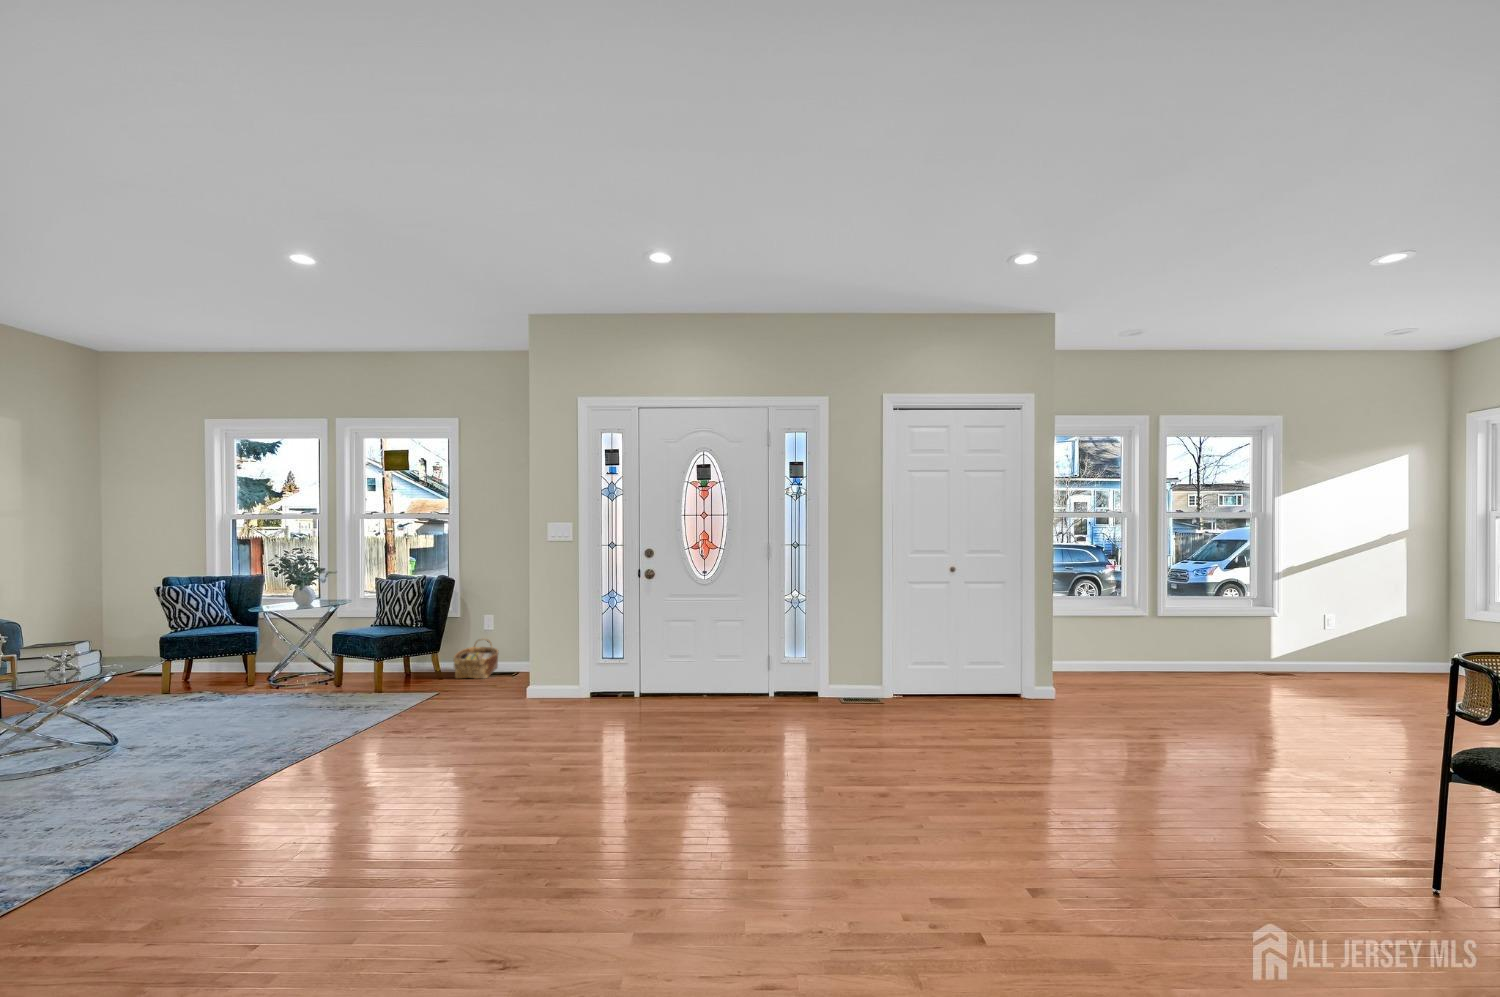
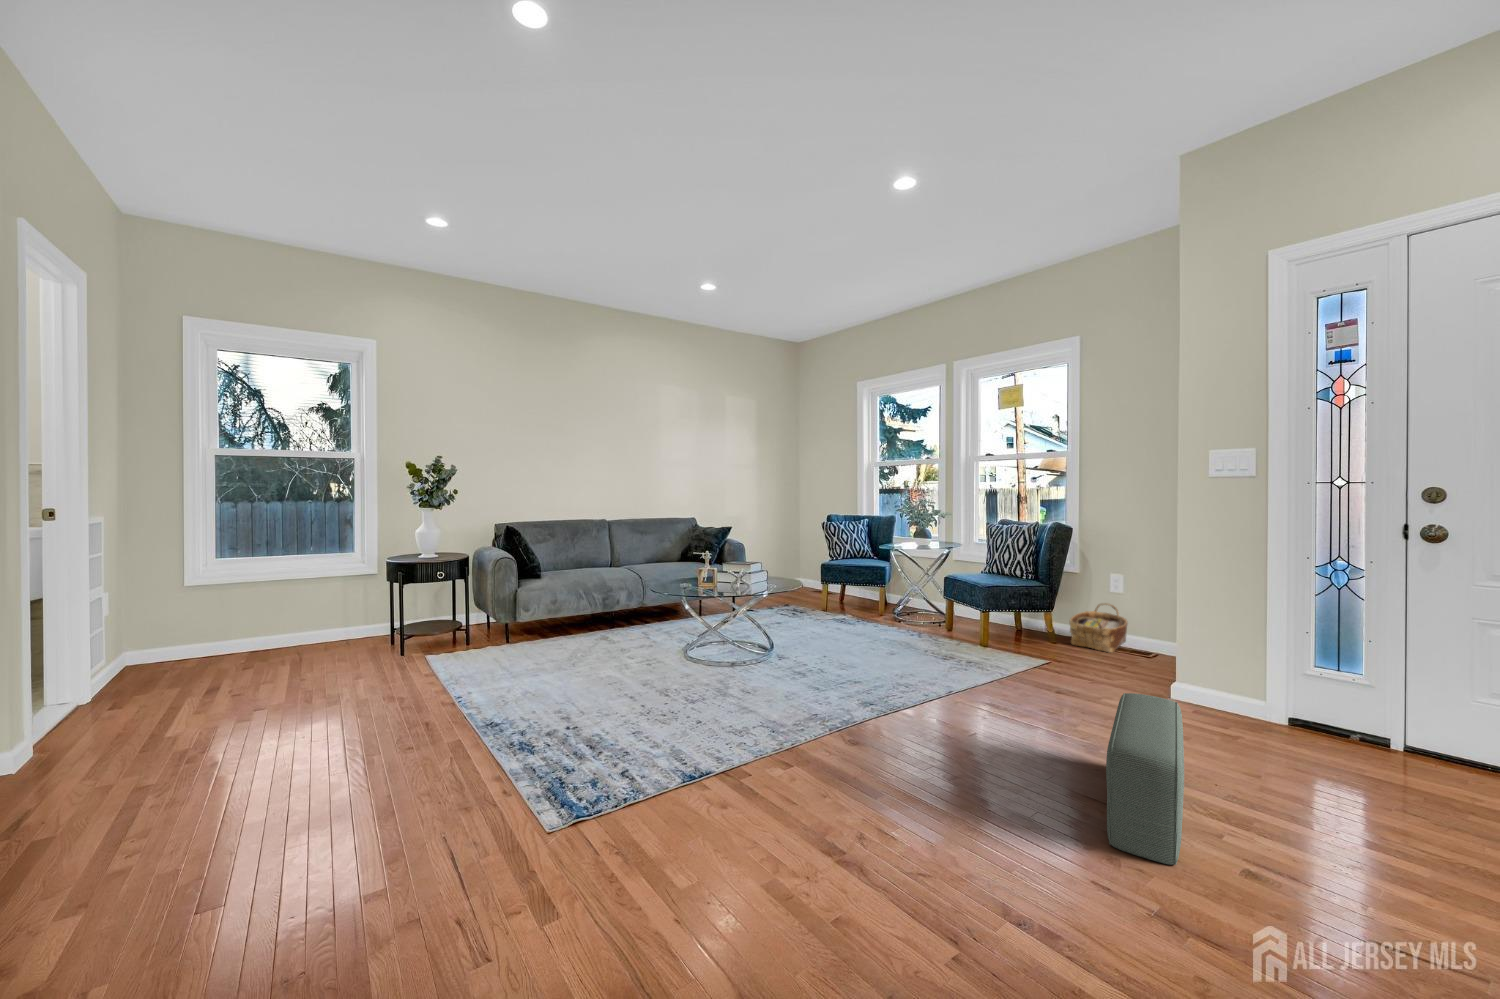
pouf: none [479,689,525,784] -> present [1106,693,1184,865]

